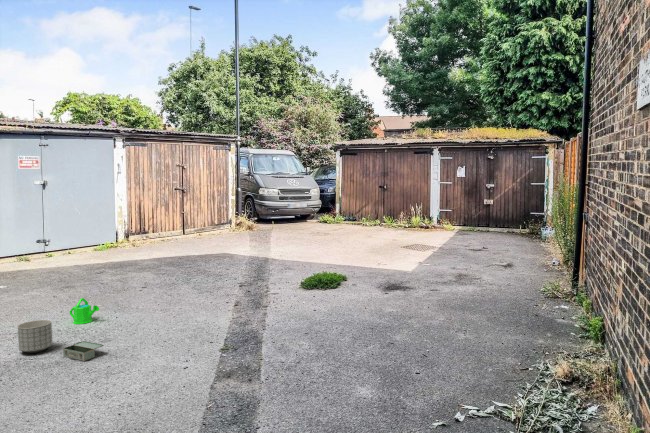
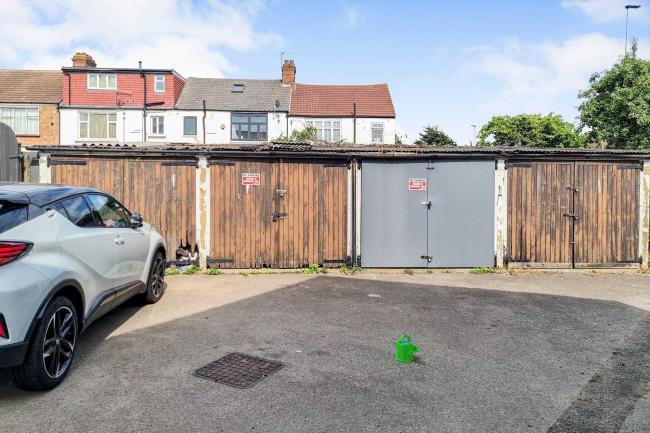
planter: present [18,320,53,353] -> none [330,350,359,384]
toolbox: present [63,341,104,361] -> none [359,388,394,414]

